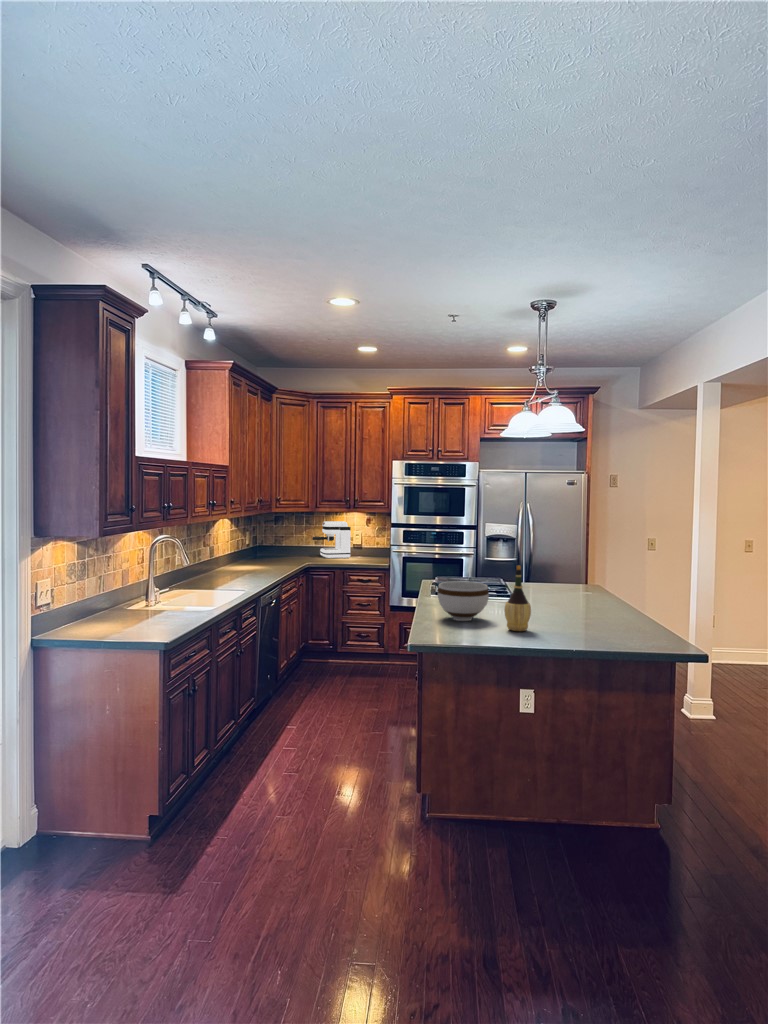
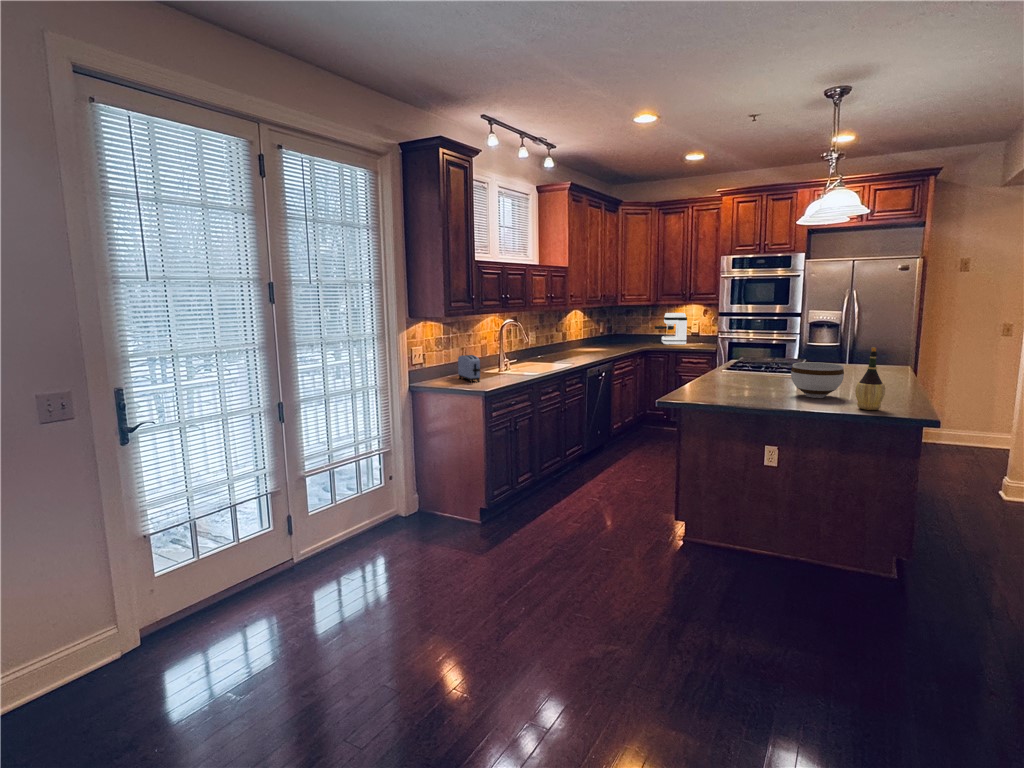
wine bottle: present [504,566,531,631] -> present [855,347,885,410]
bowl: present [438,581,489,621] -> present [791,362,844,398]
toaster: none [101,588,147,629] -> present [458,355,480,382]

